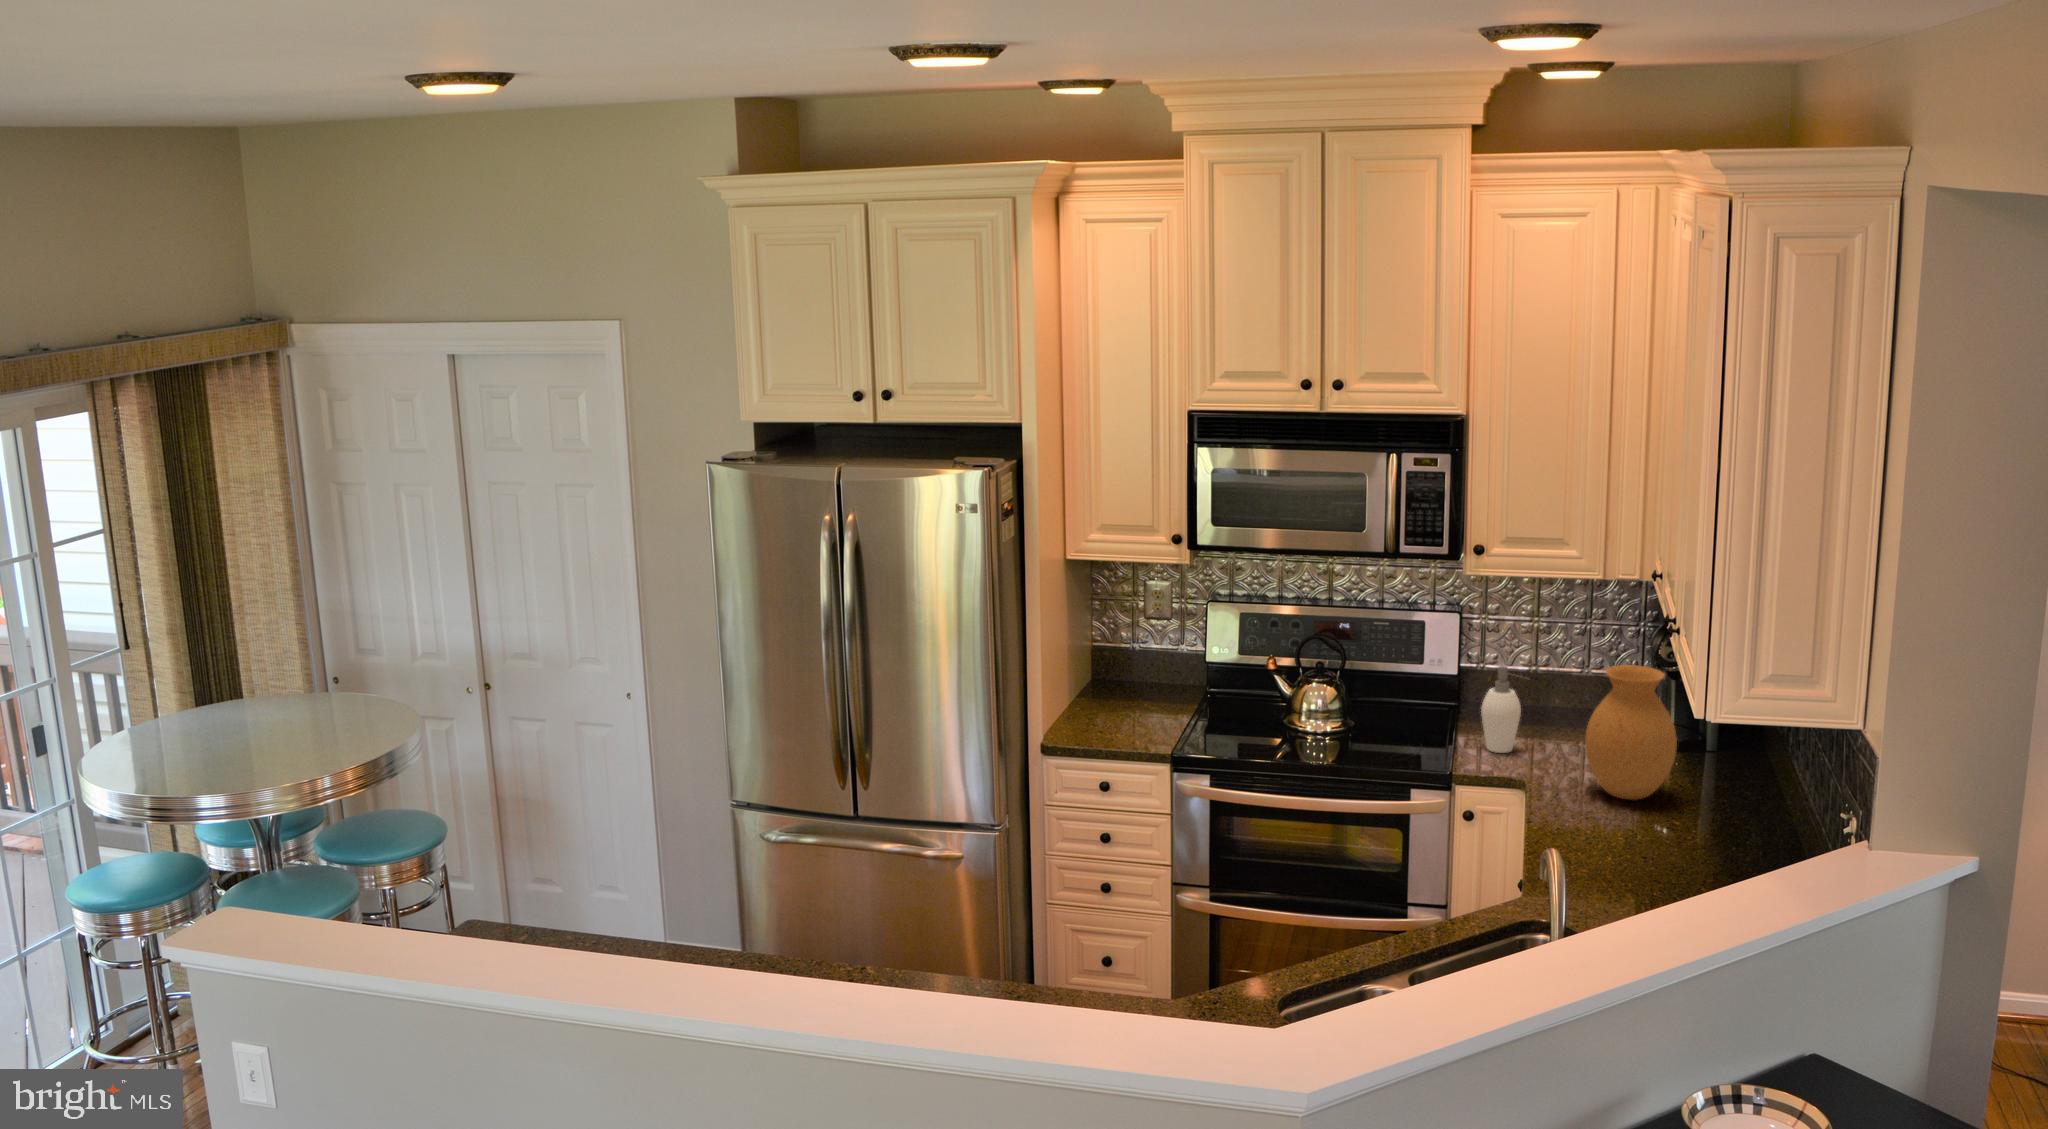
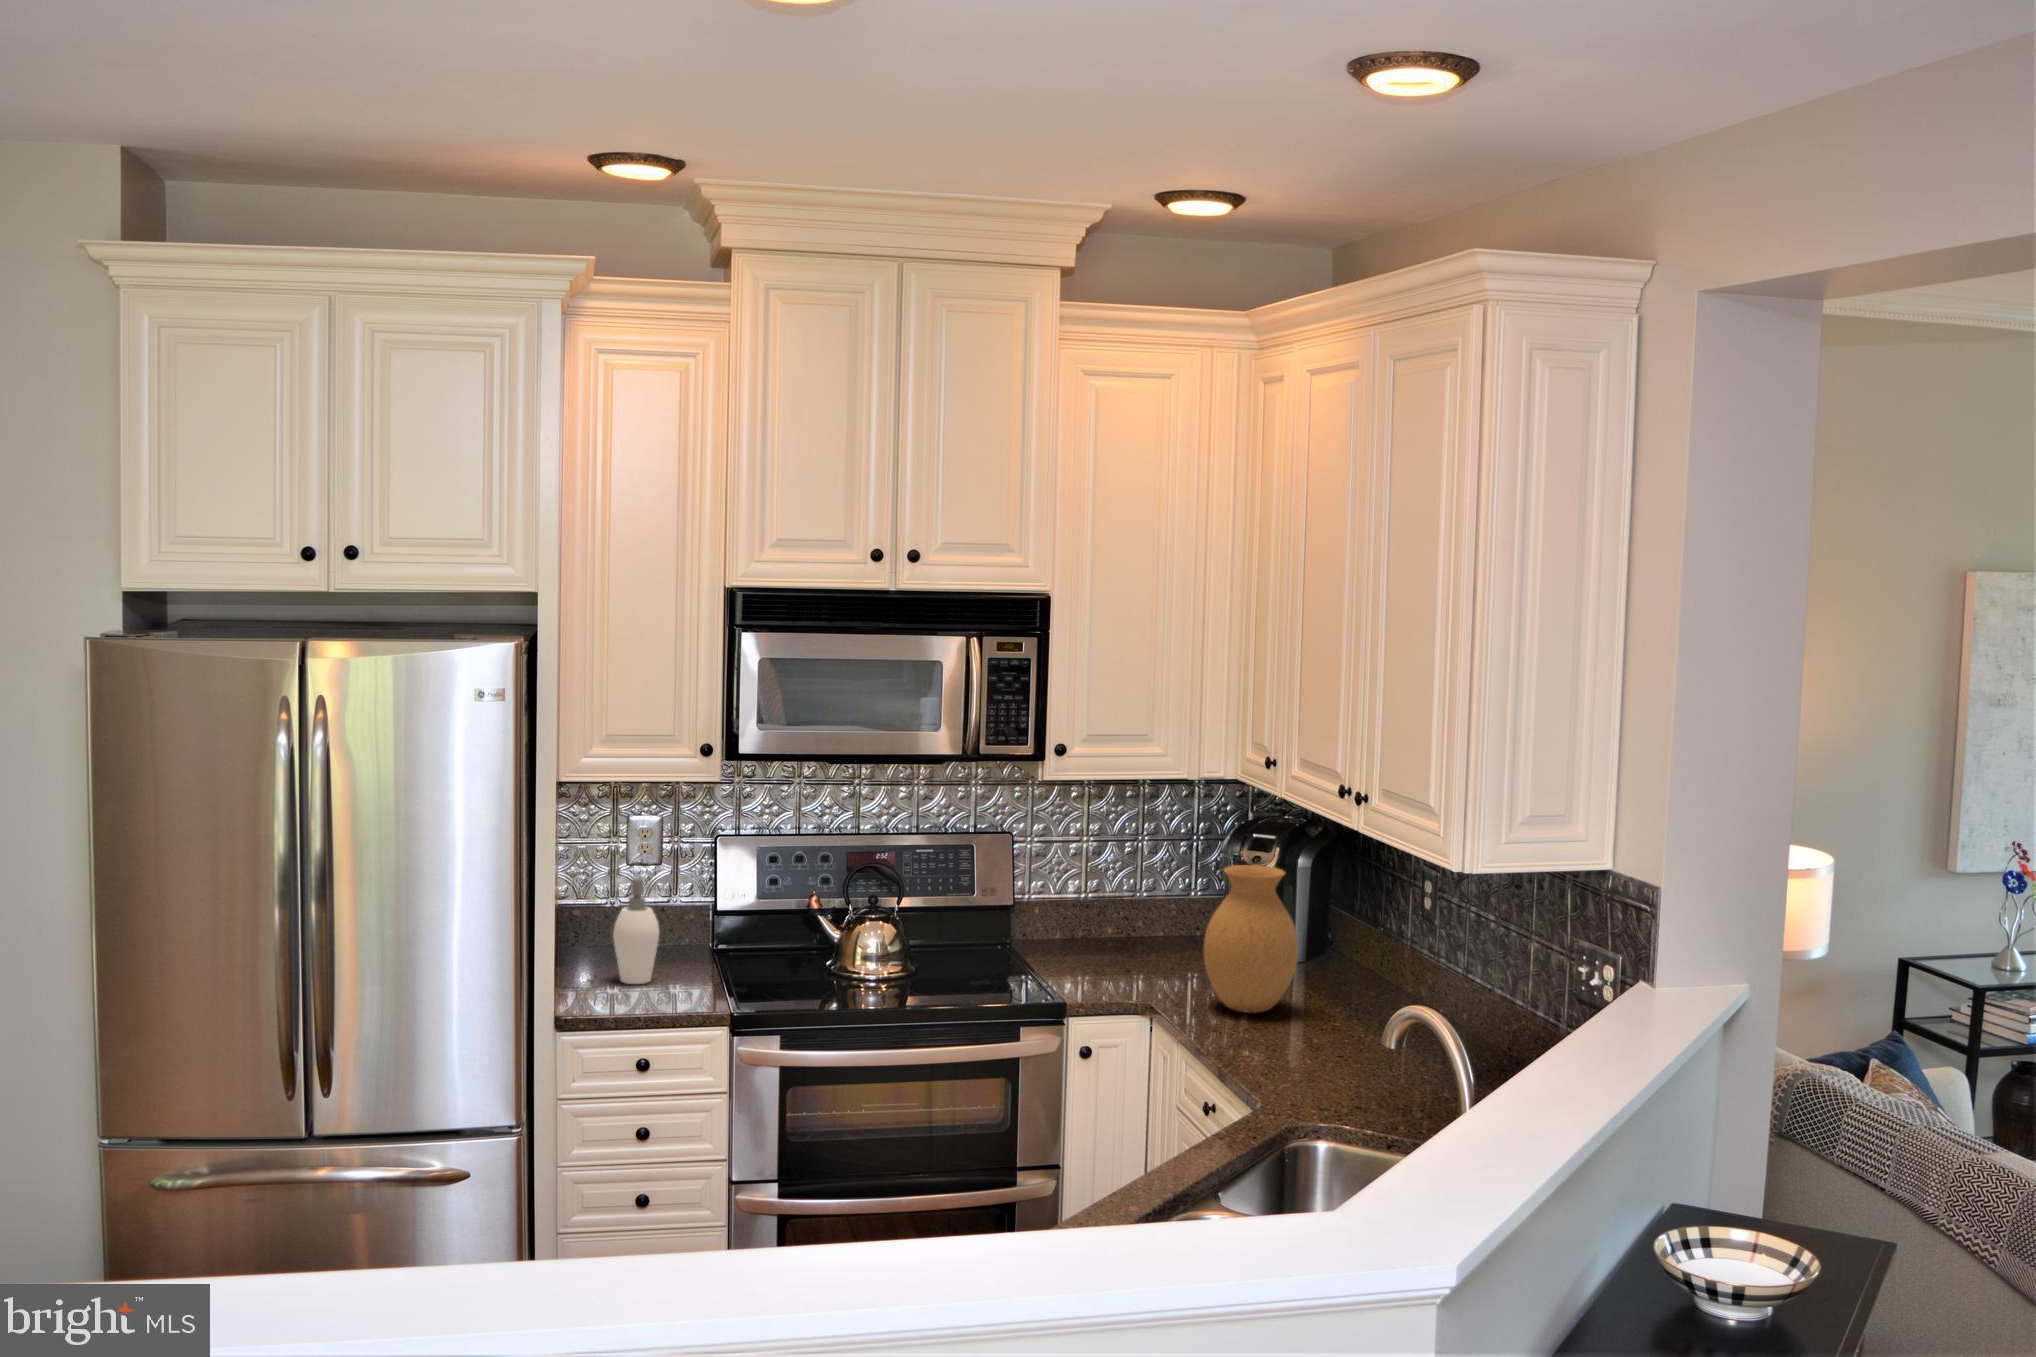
soap dispenser: present [1481,665,1522,753] -> present [613,878,665,984]

